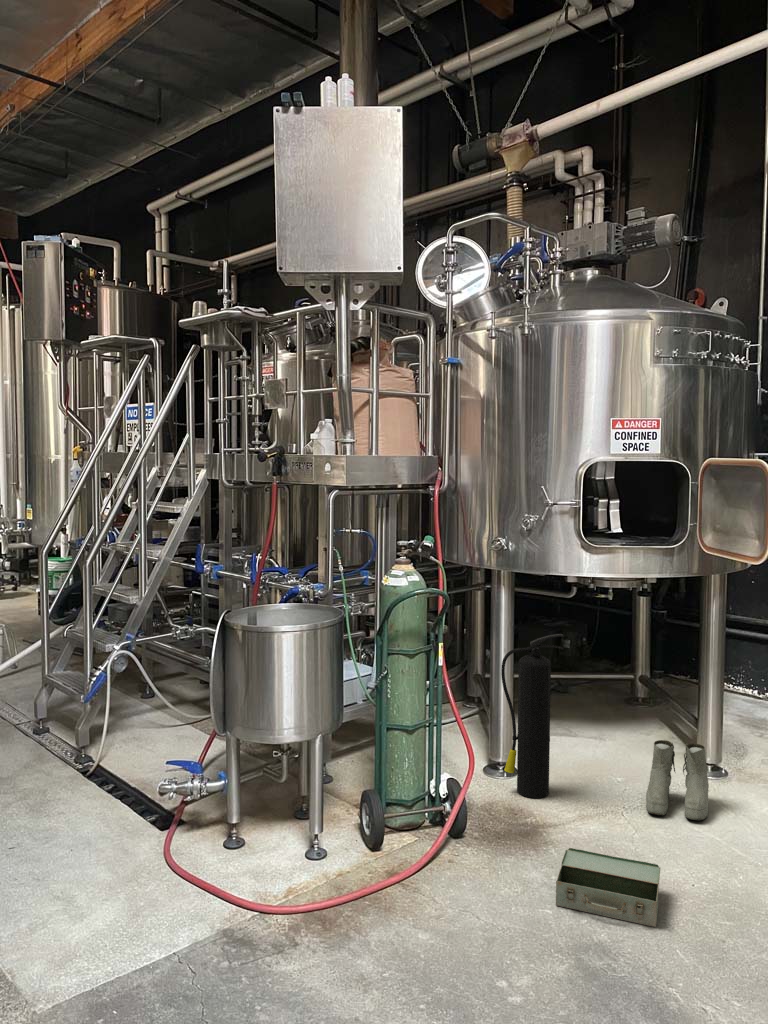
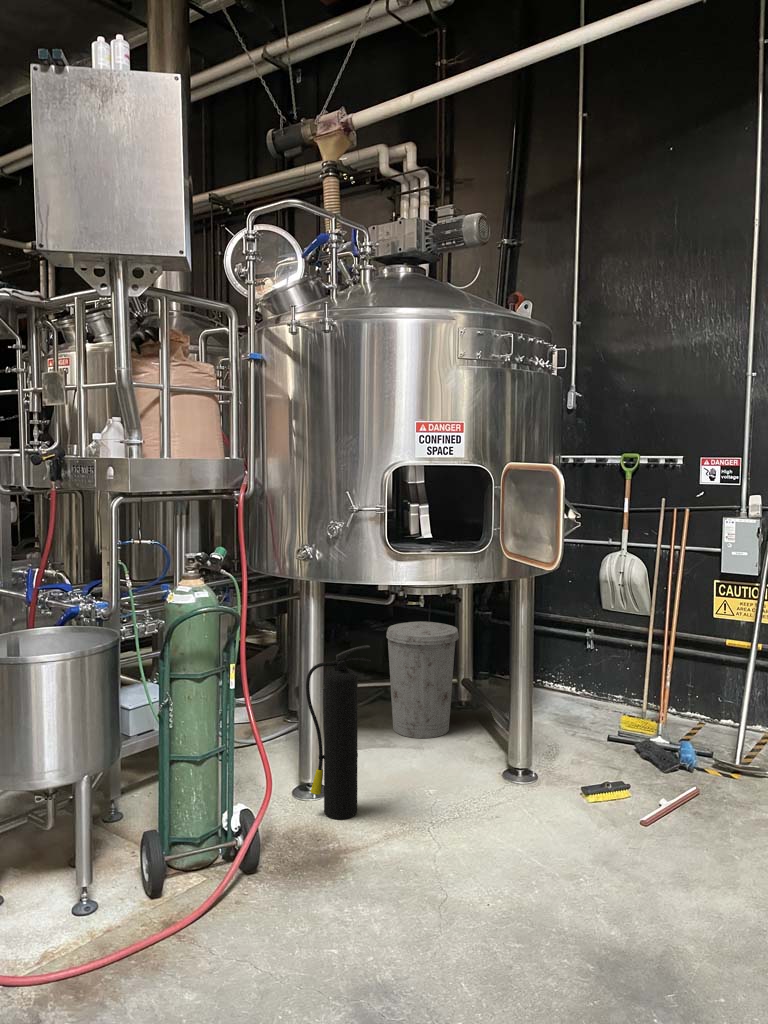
trash can: none [566,617,640,731] -> present [386,622,459,738]
boots: present [646,740,709,821] -> none [453,750,514,831]
toolbox: present [556,848,660,927] -> none [344,876,454,956]

